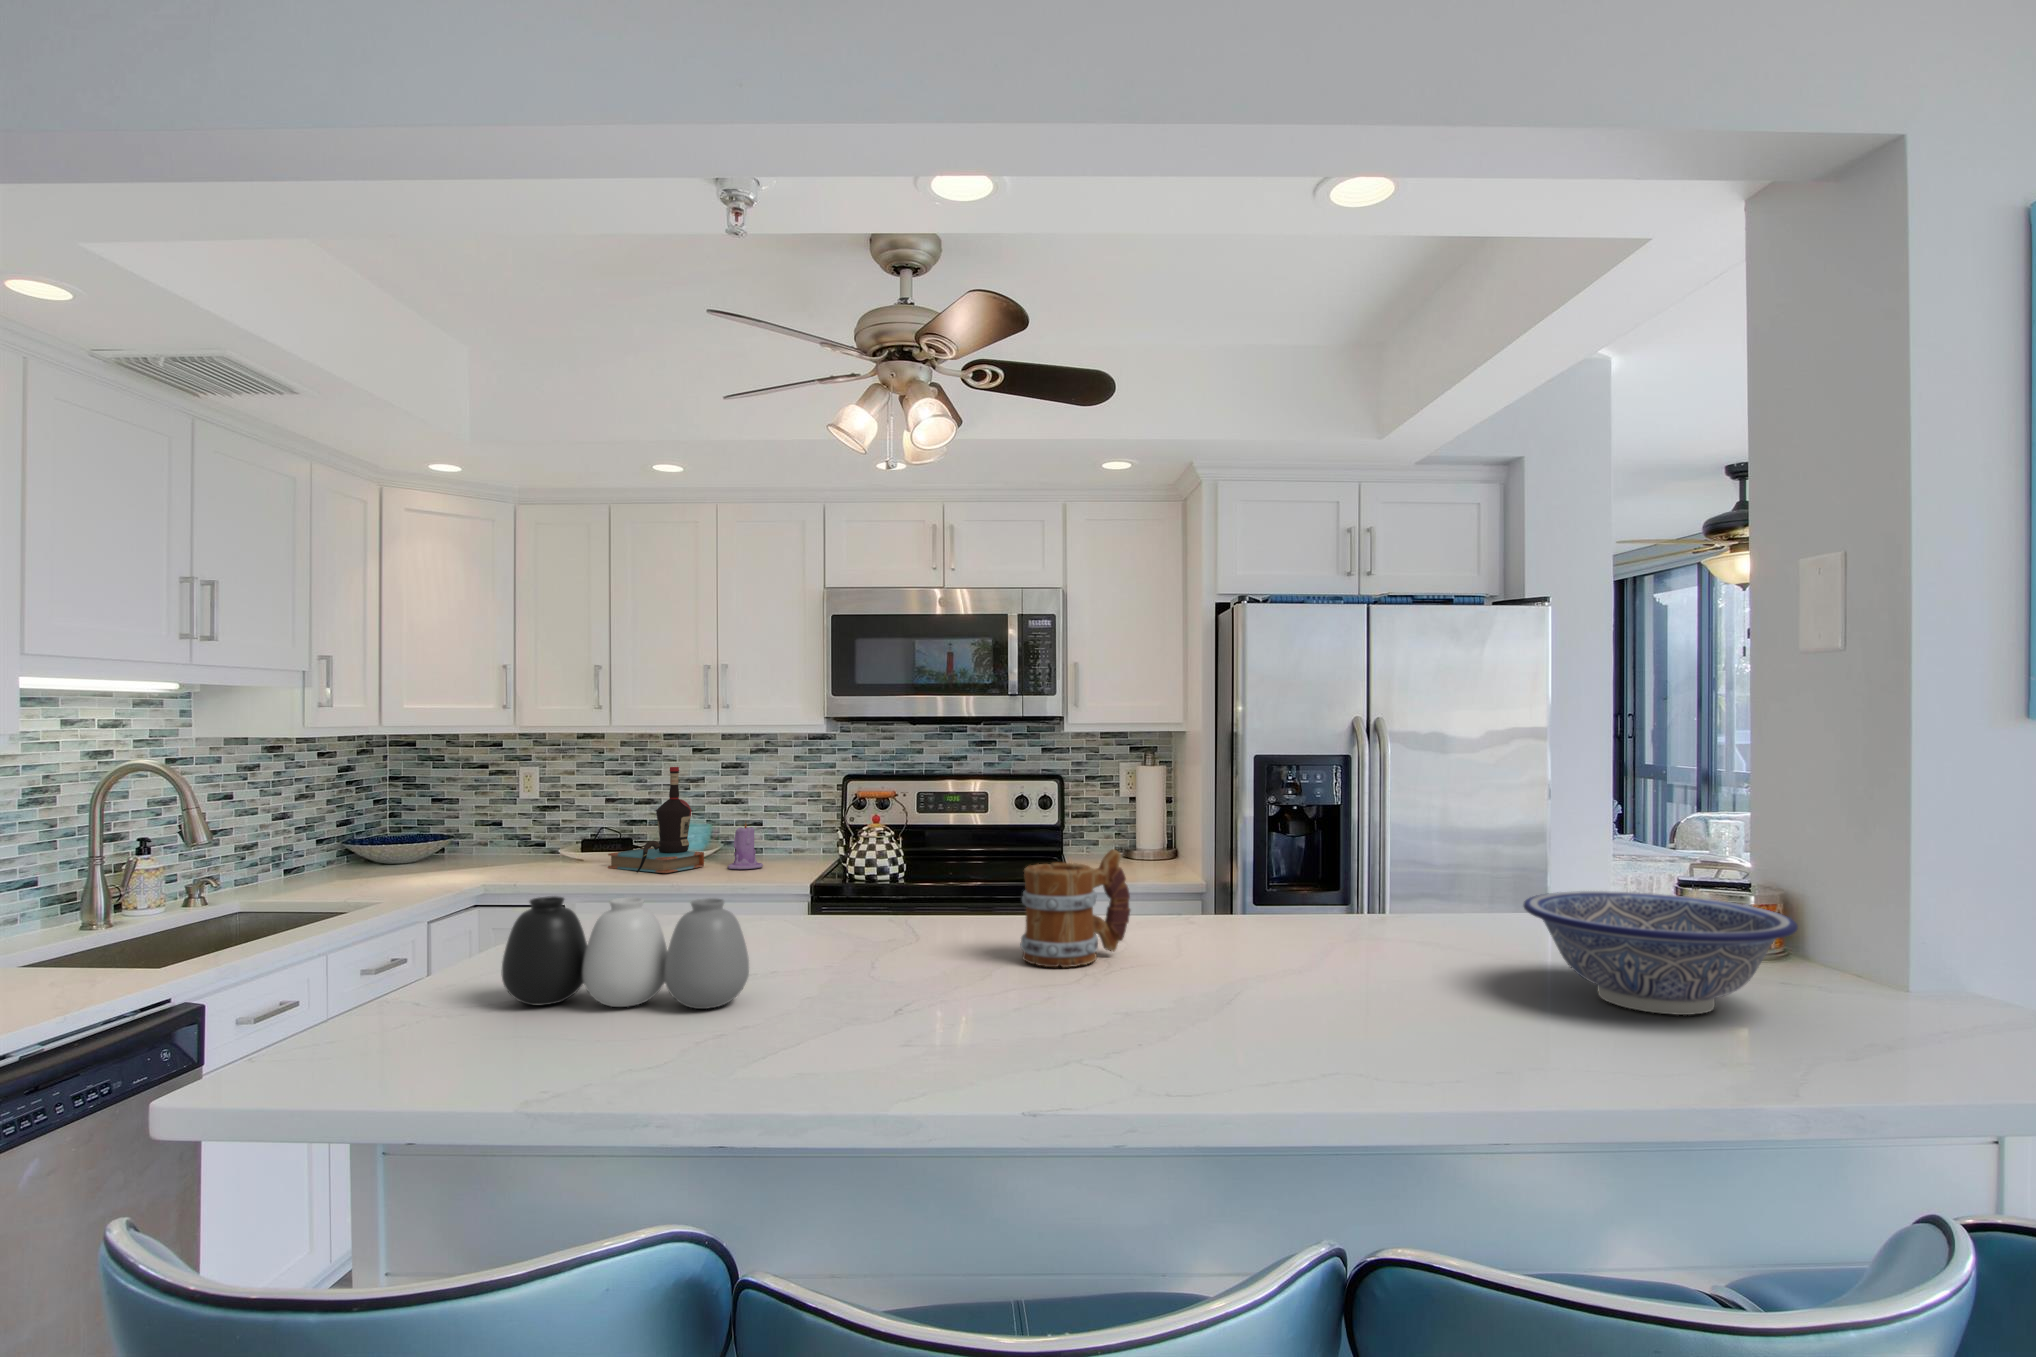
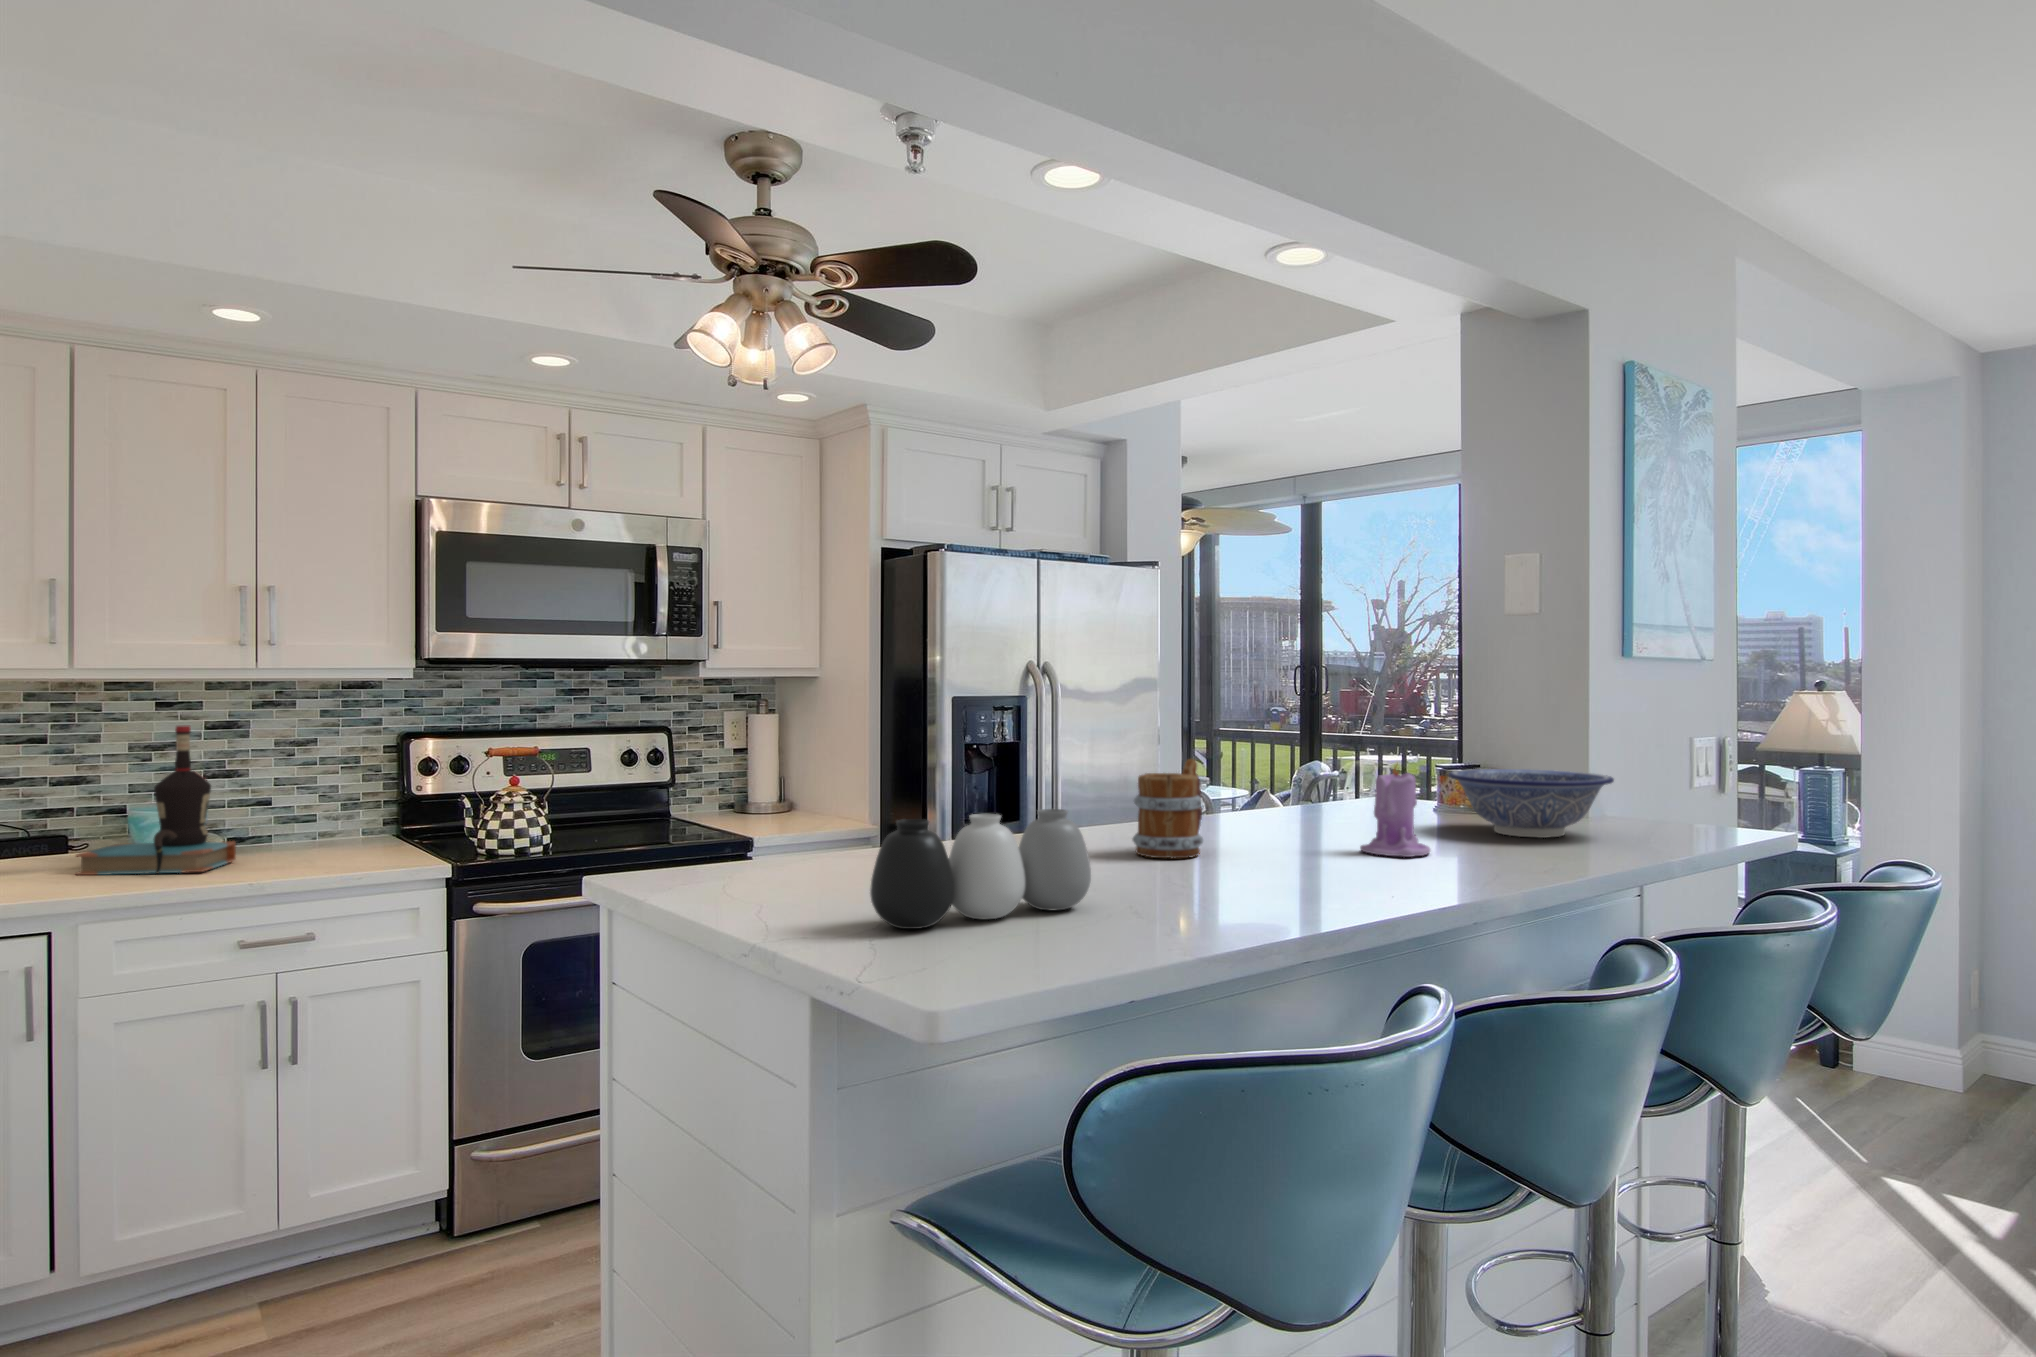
candle: present [728,823,763,869] -> present [1360,767,1430,857]

